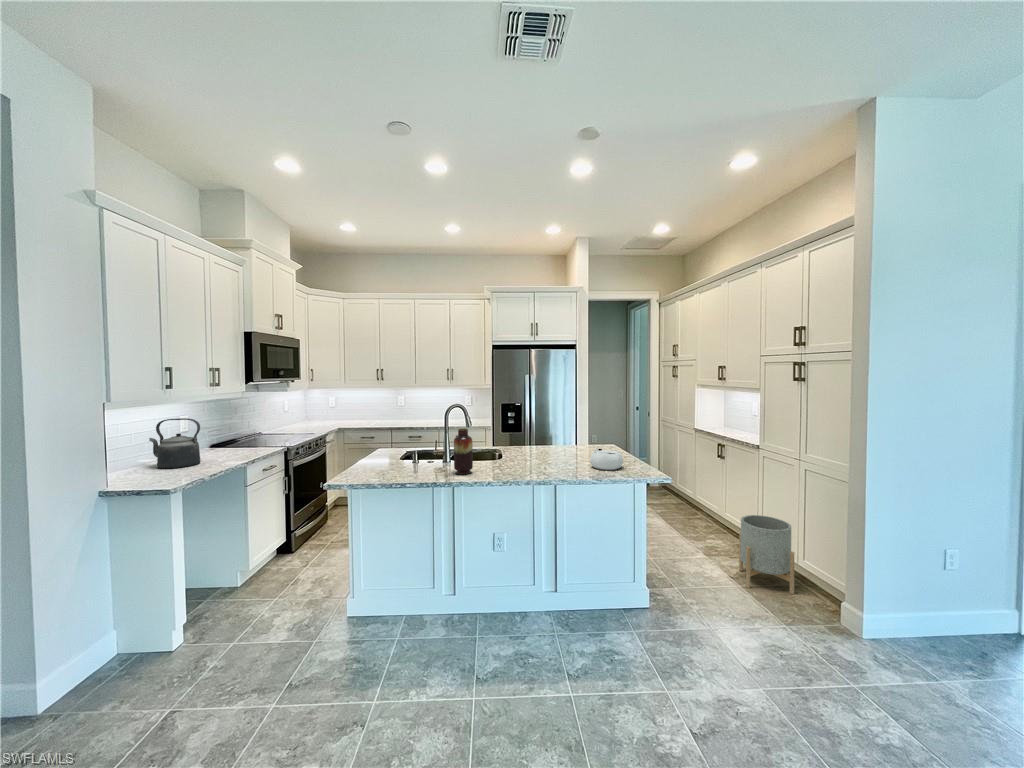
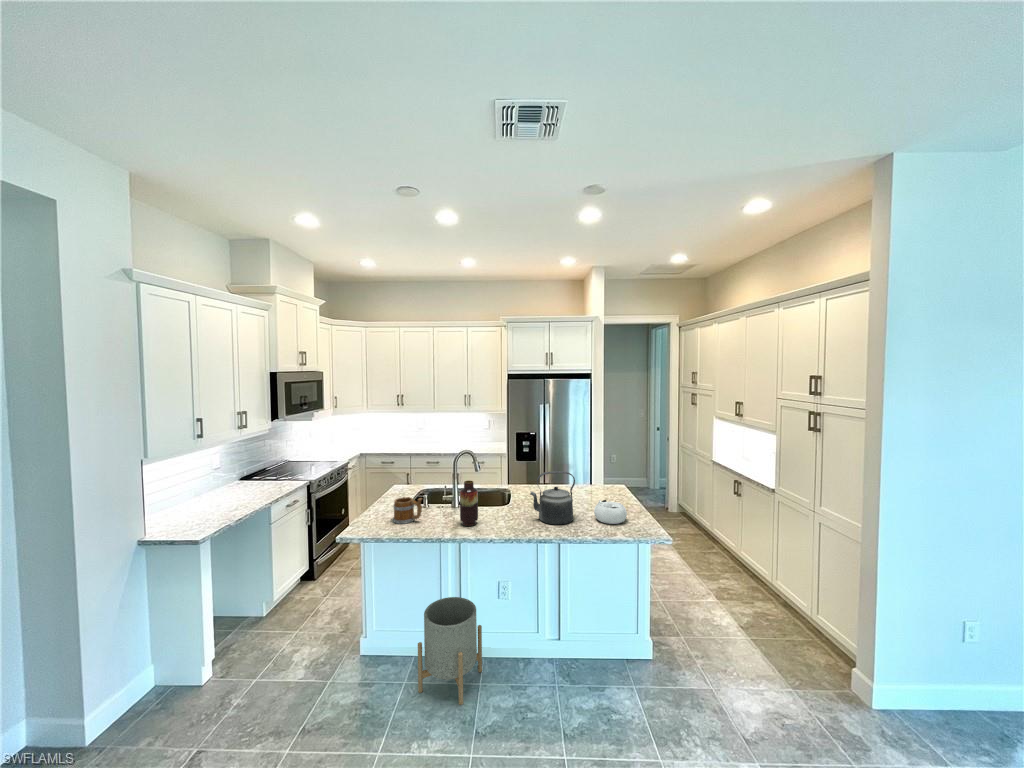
kettle: present [149,418,201,469] -> present [530,471,575,525]
mug: none [382,448,414,474] -> present [393,497,422,524]
planter: present [739,515,794,594] -> present [418,597,482,705]

